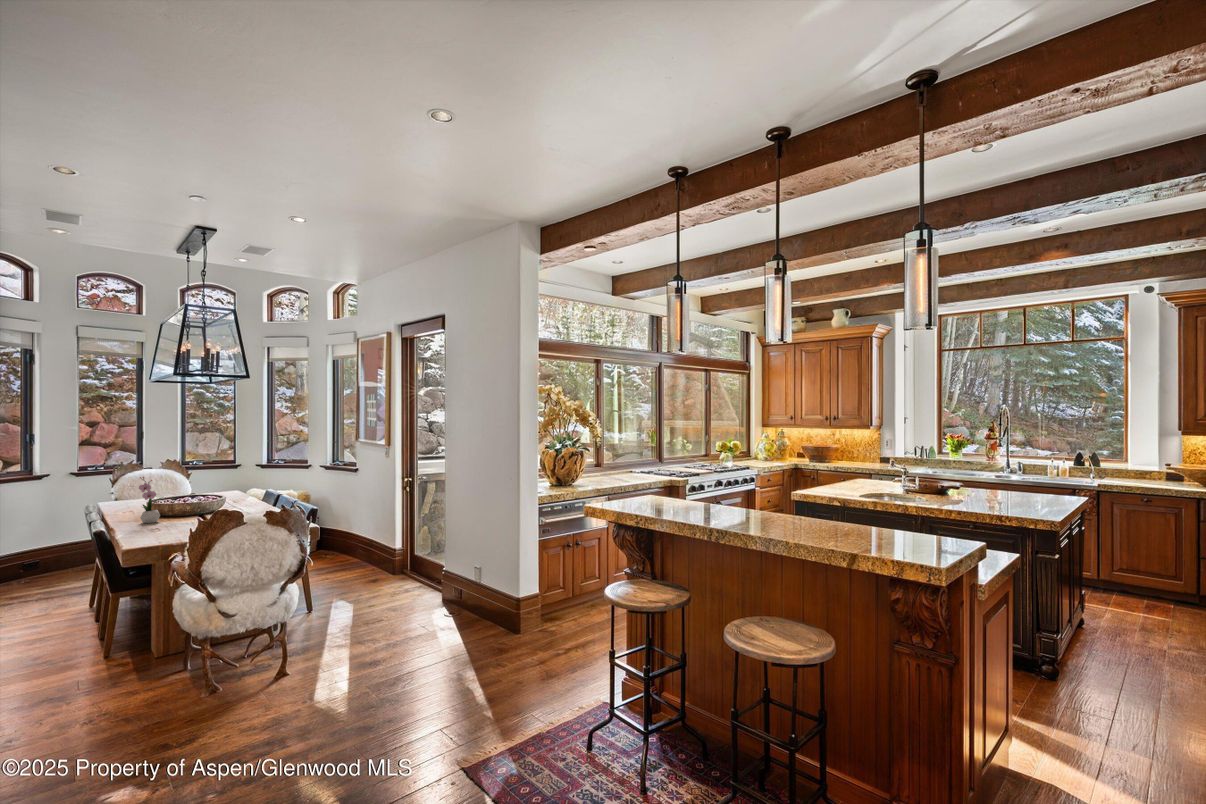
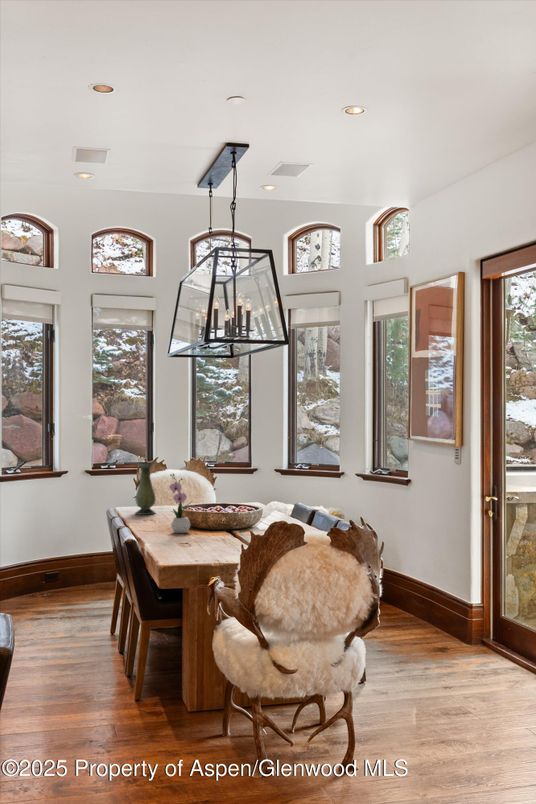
vase: none [106,467,129,510] -> present [135,462,156,515]

